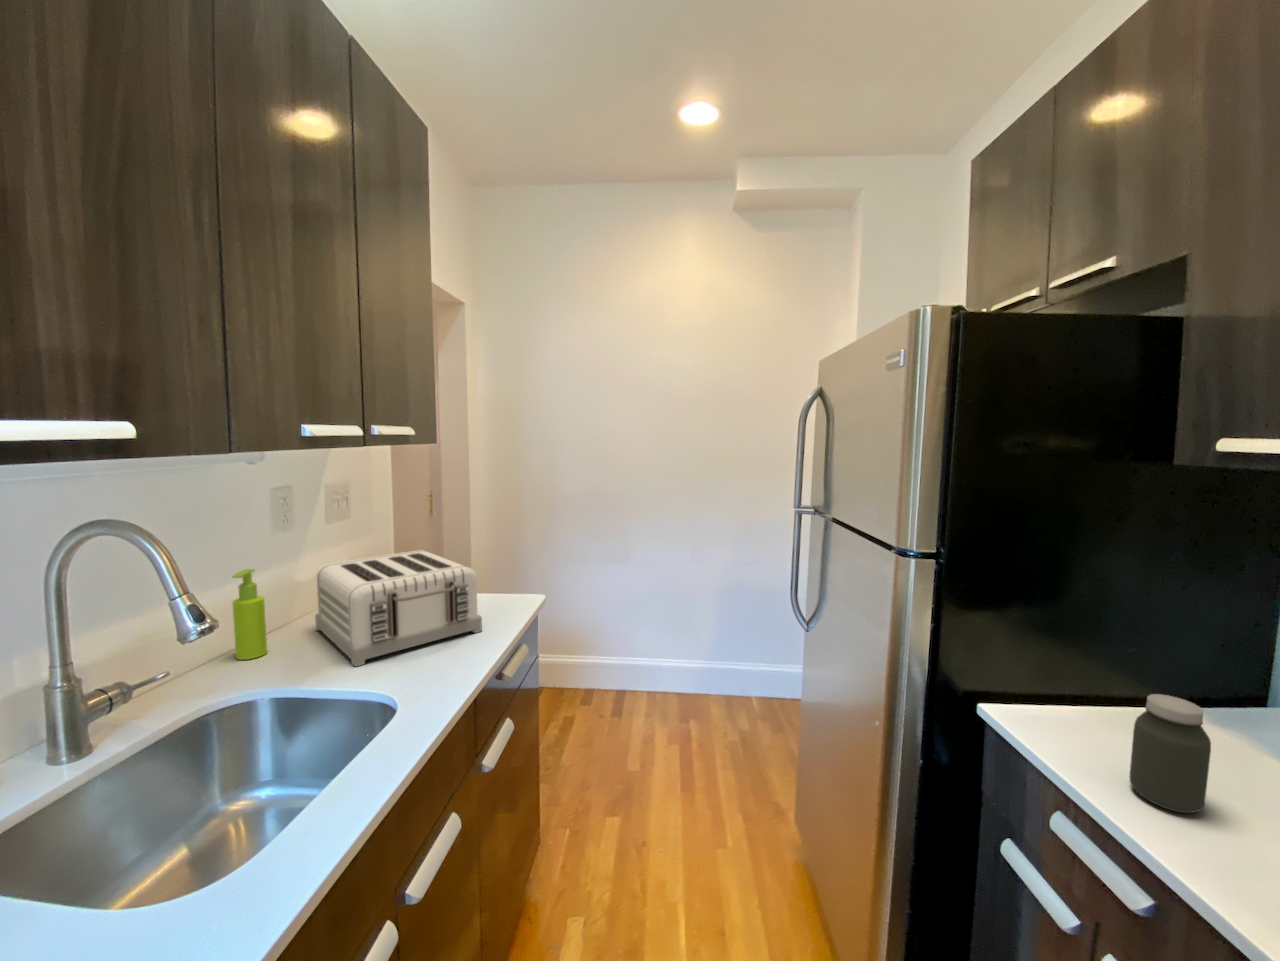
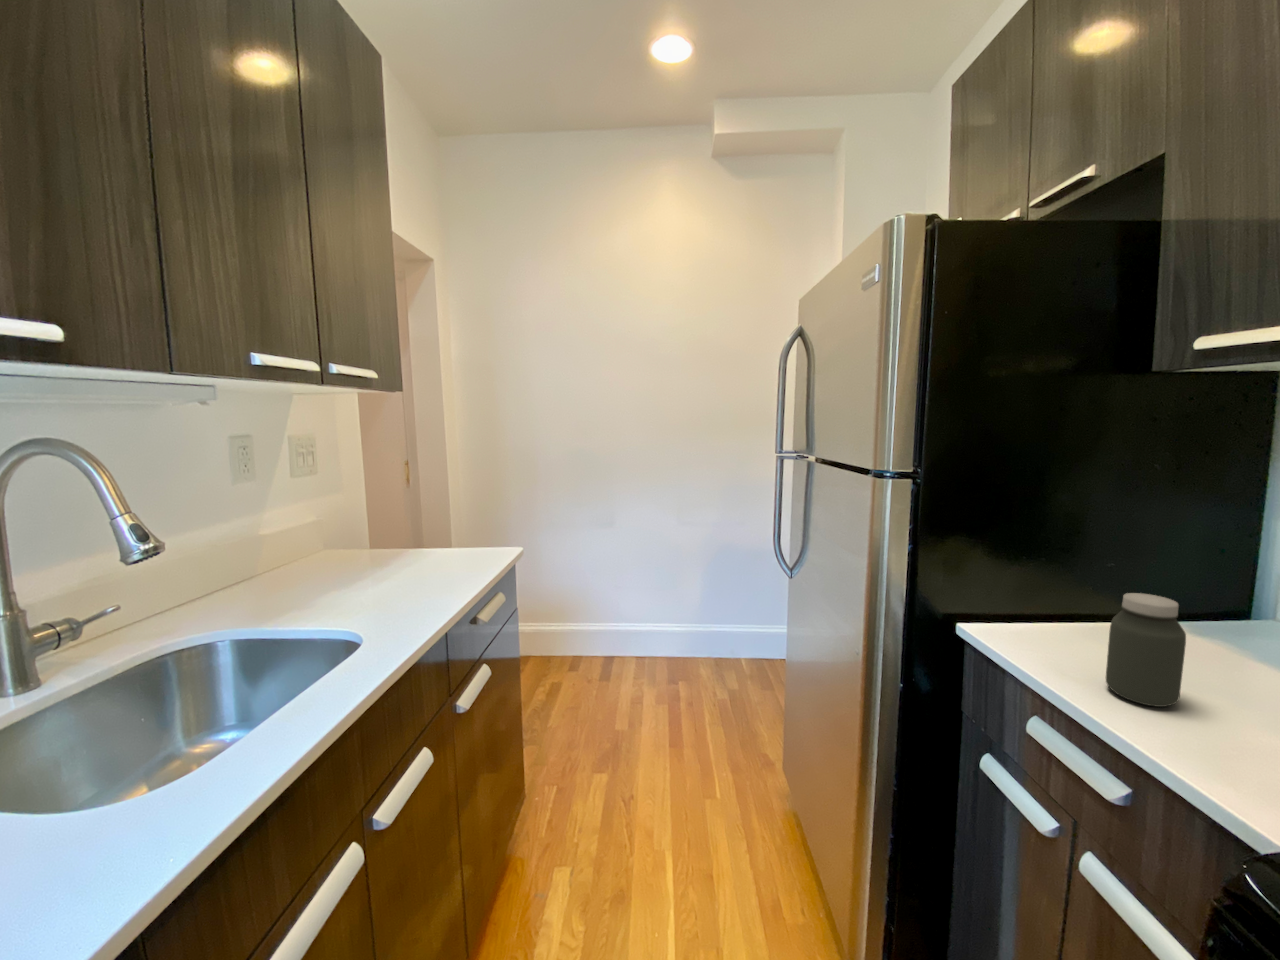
toaster: present [315,550,482,666] -> none [283,501,457,610]
soap dispenser: present [232,569,267,660] -> none [191,515,233,608]

